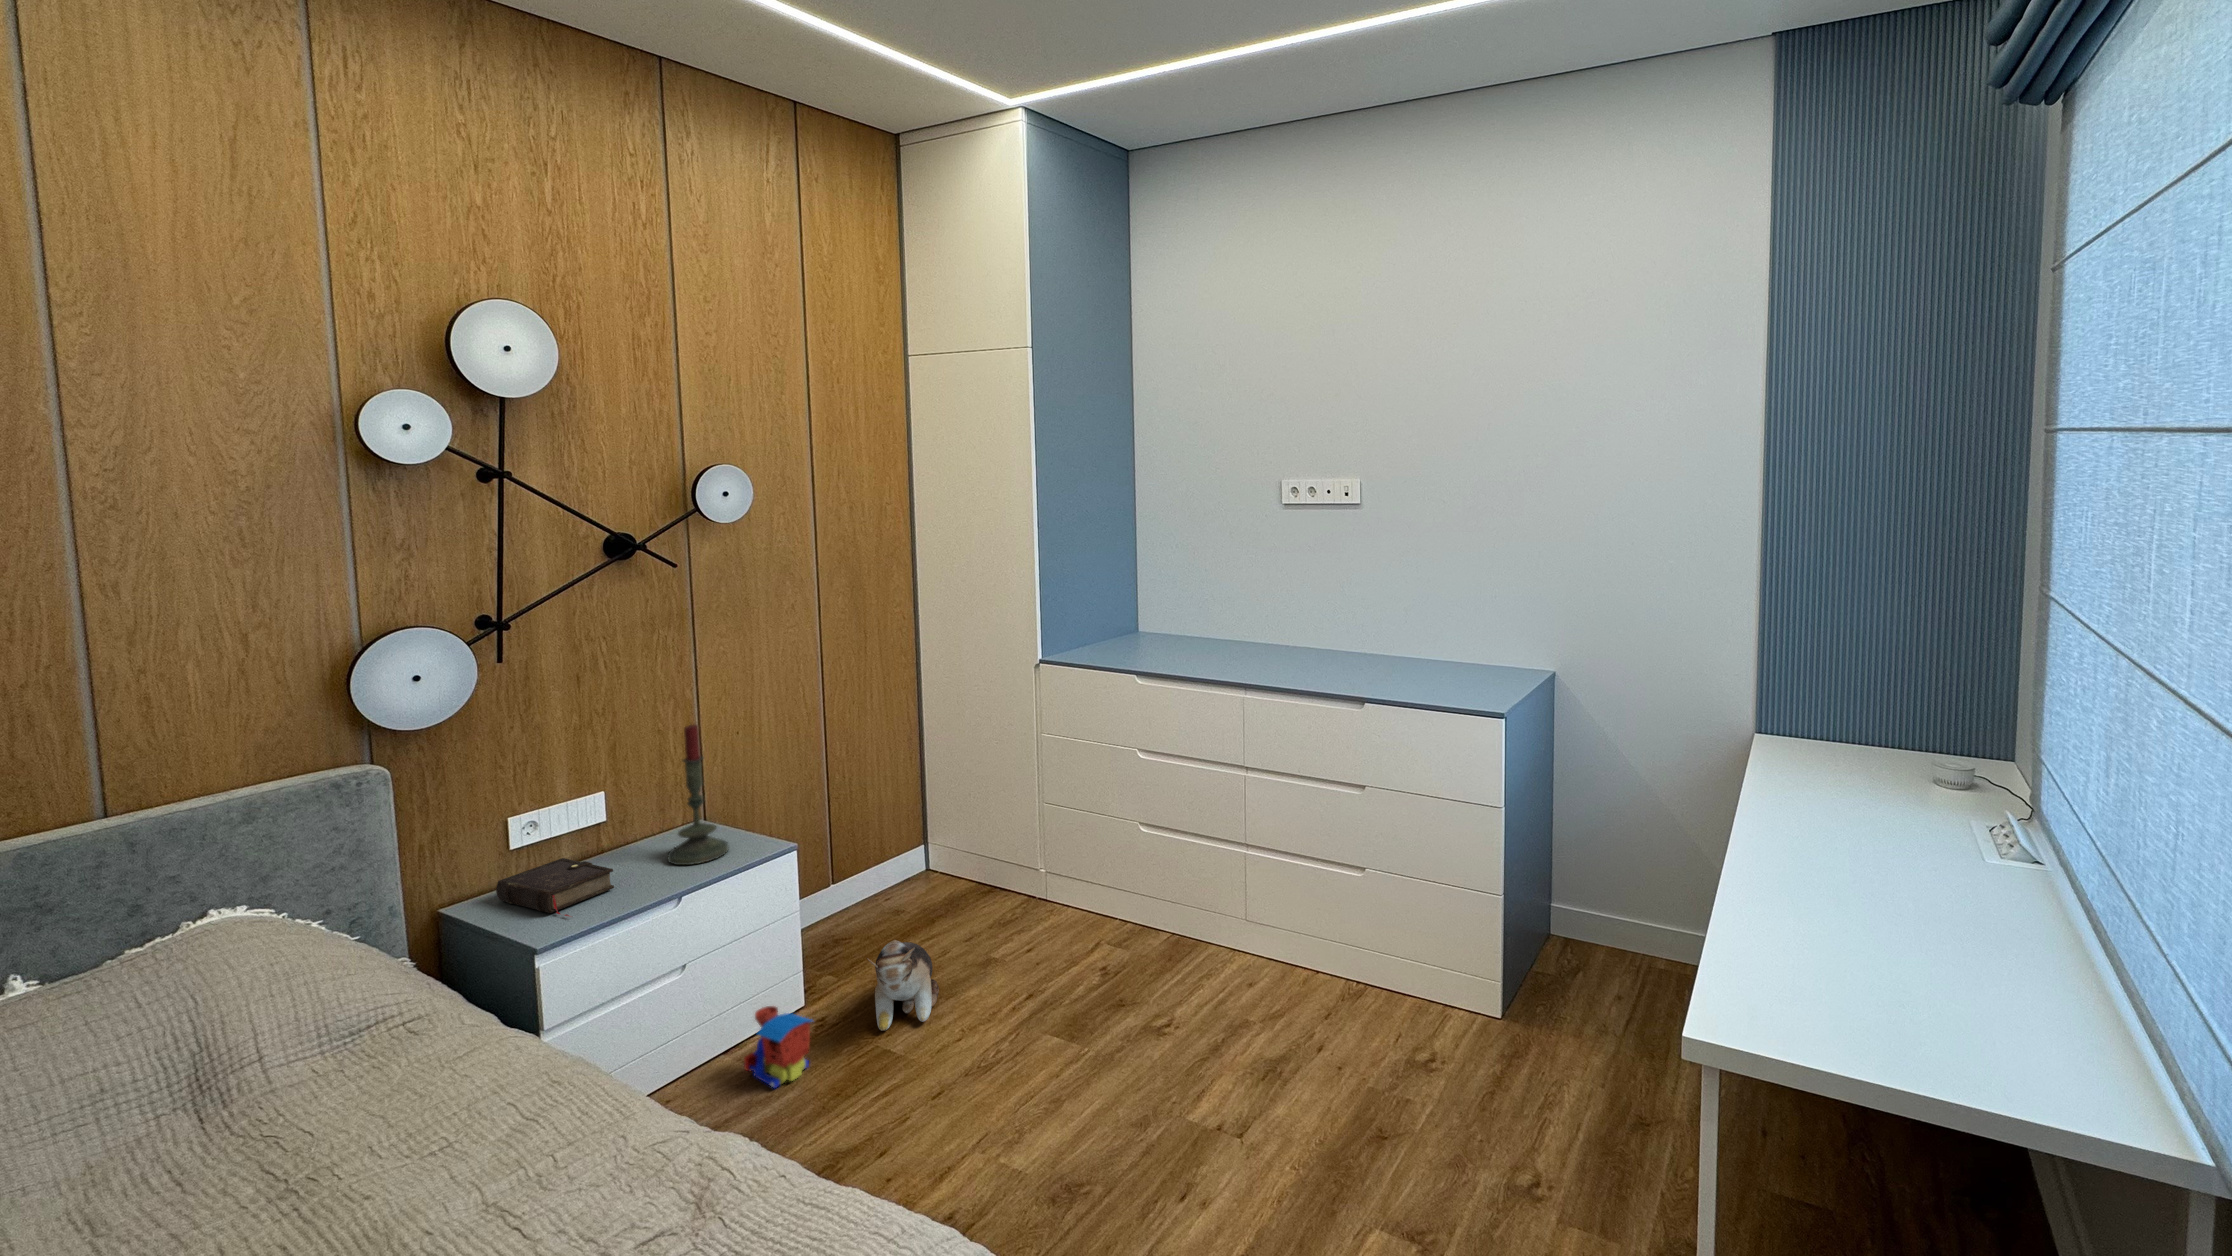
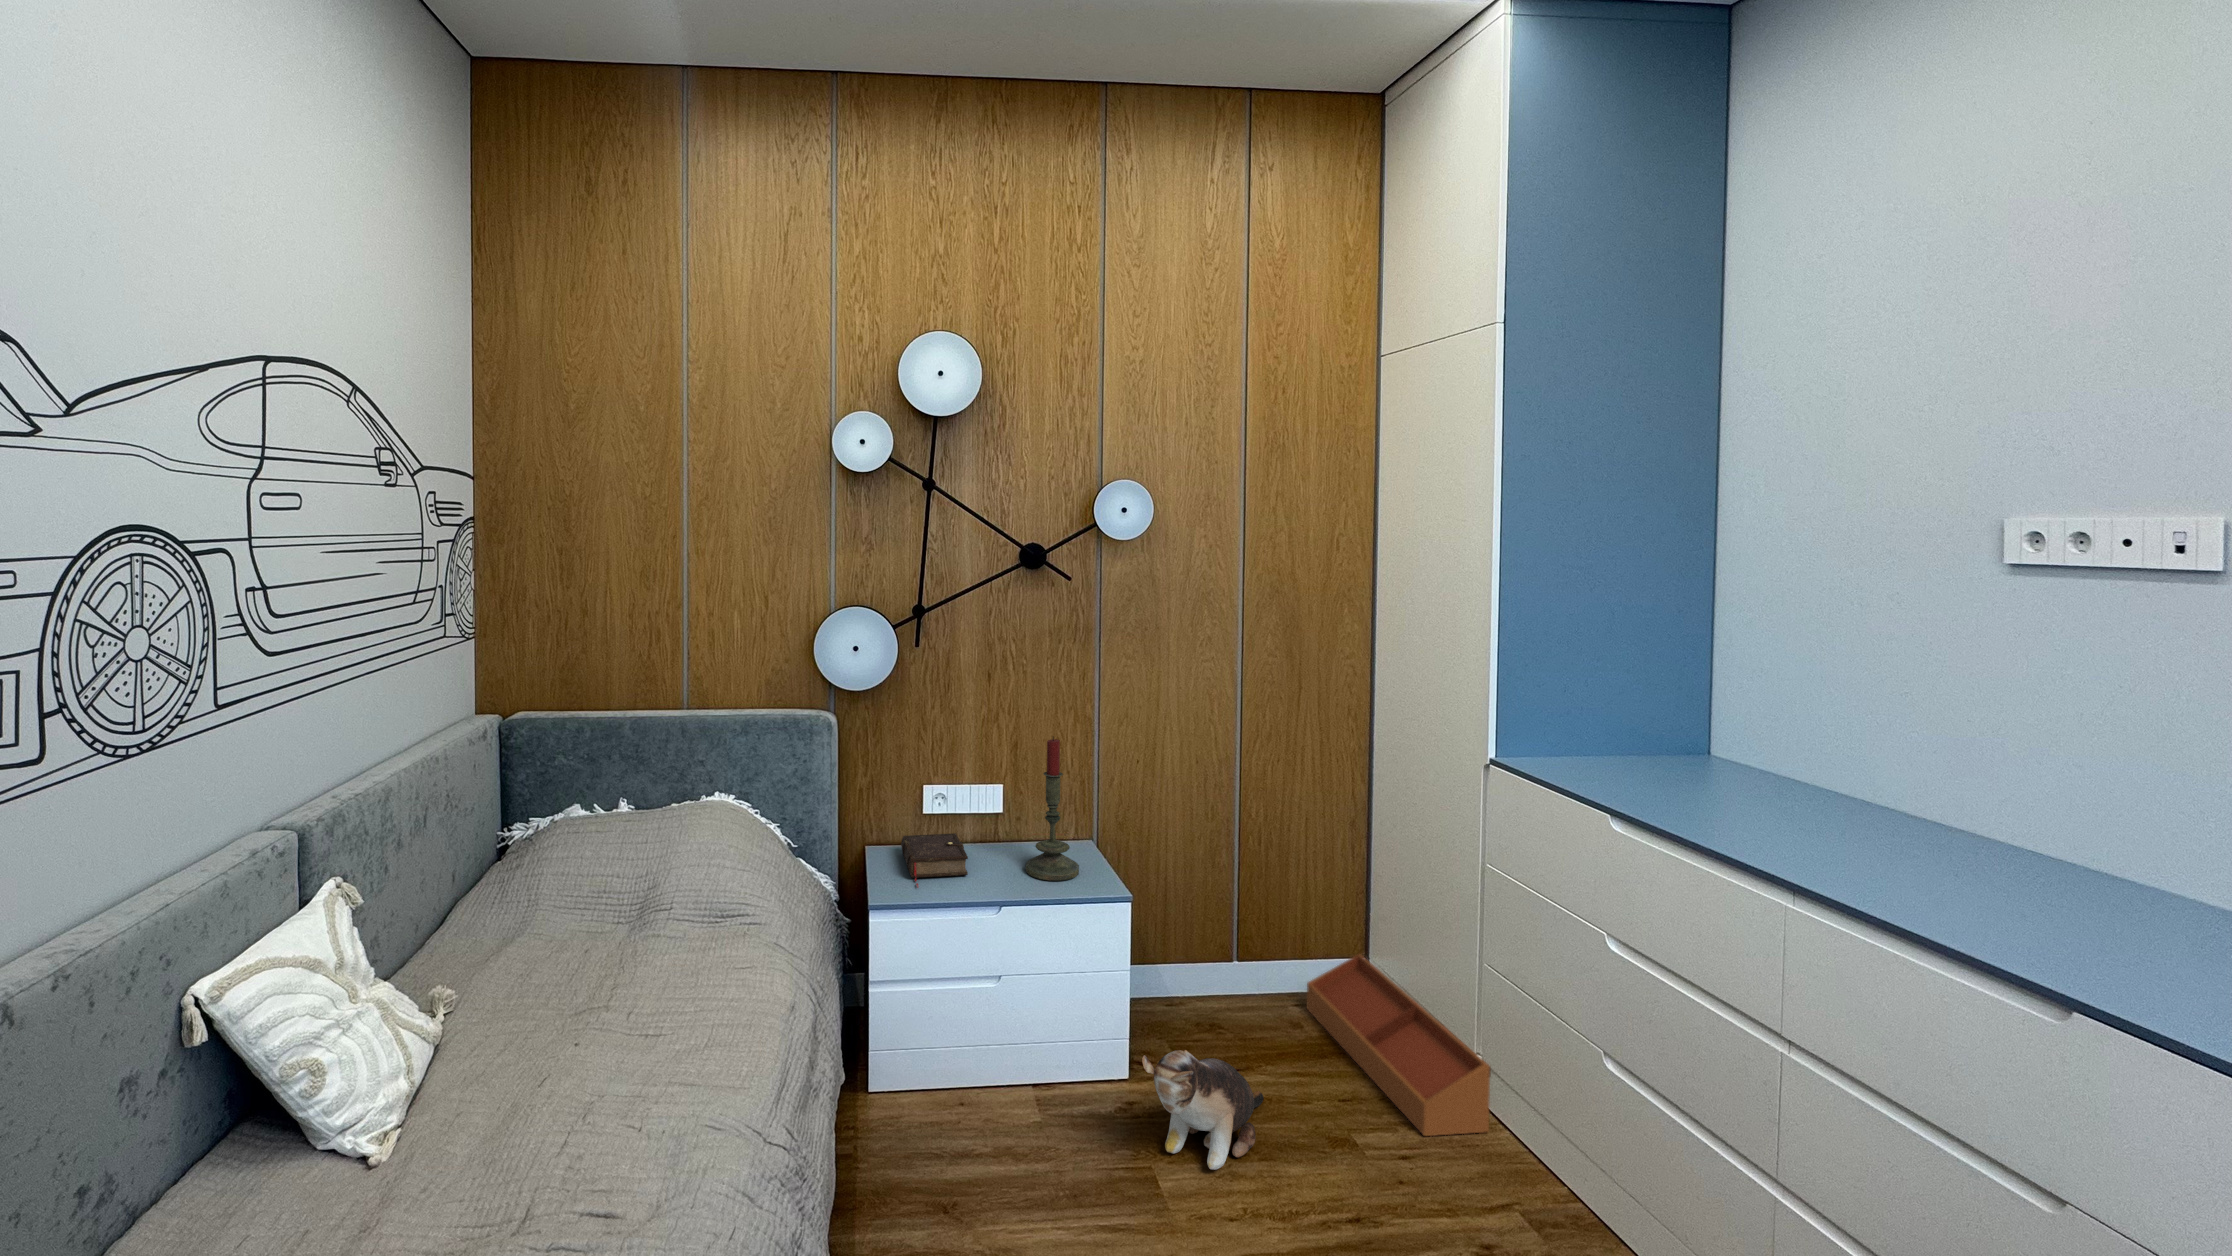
storage bin: none [897,841,1063,934] -> present [1307,954,1491,1136]
toy train: present [744,1006,812,1088] -> none [1029,1054,1083,1150]

